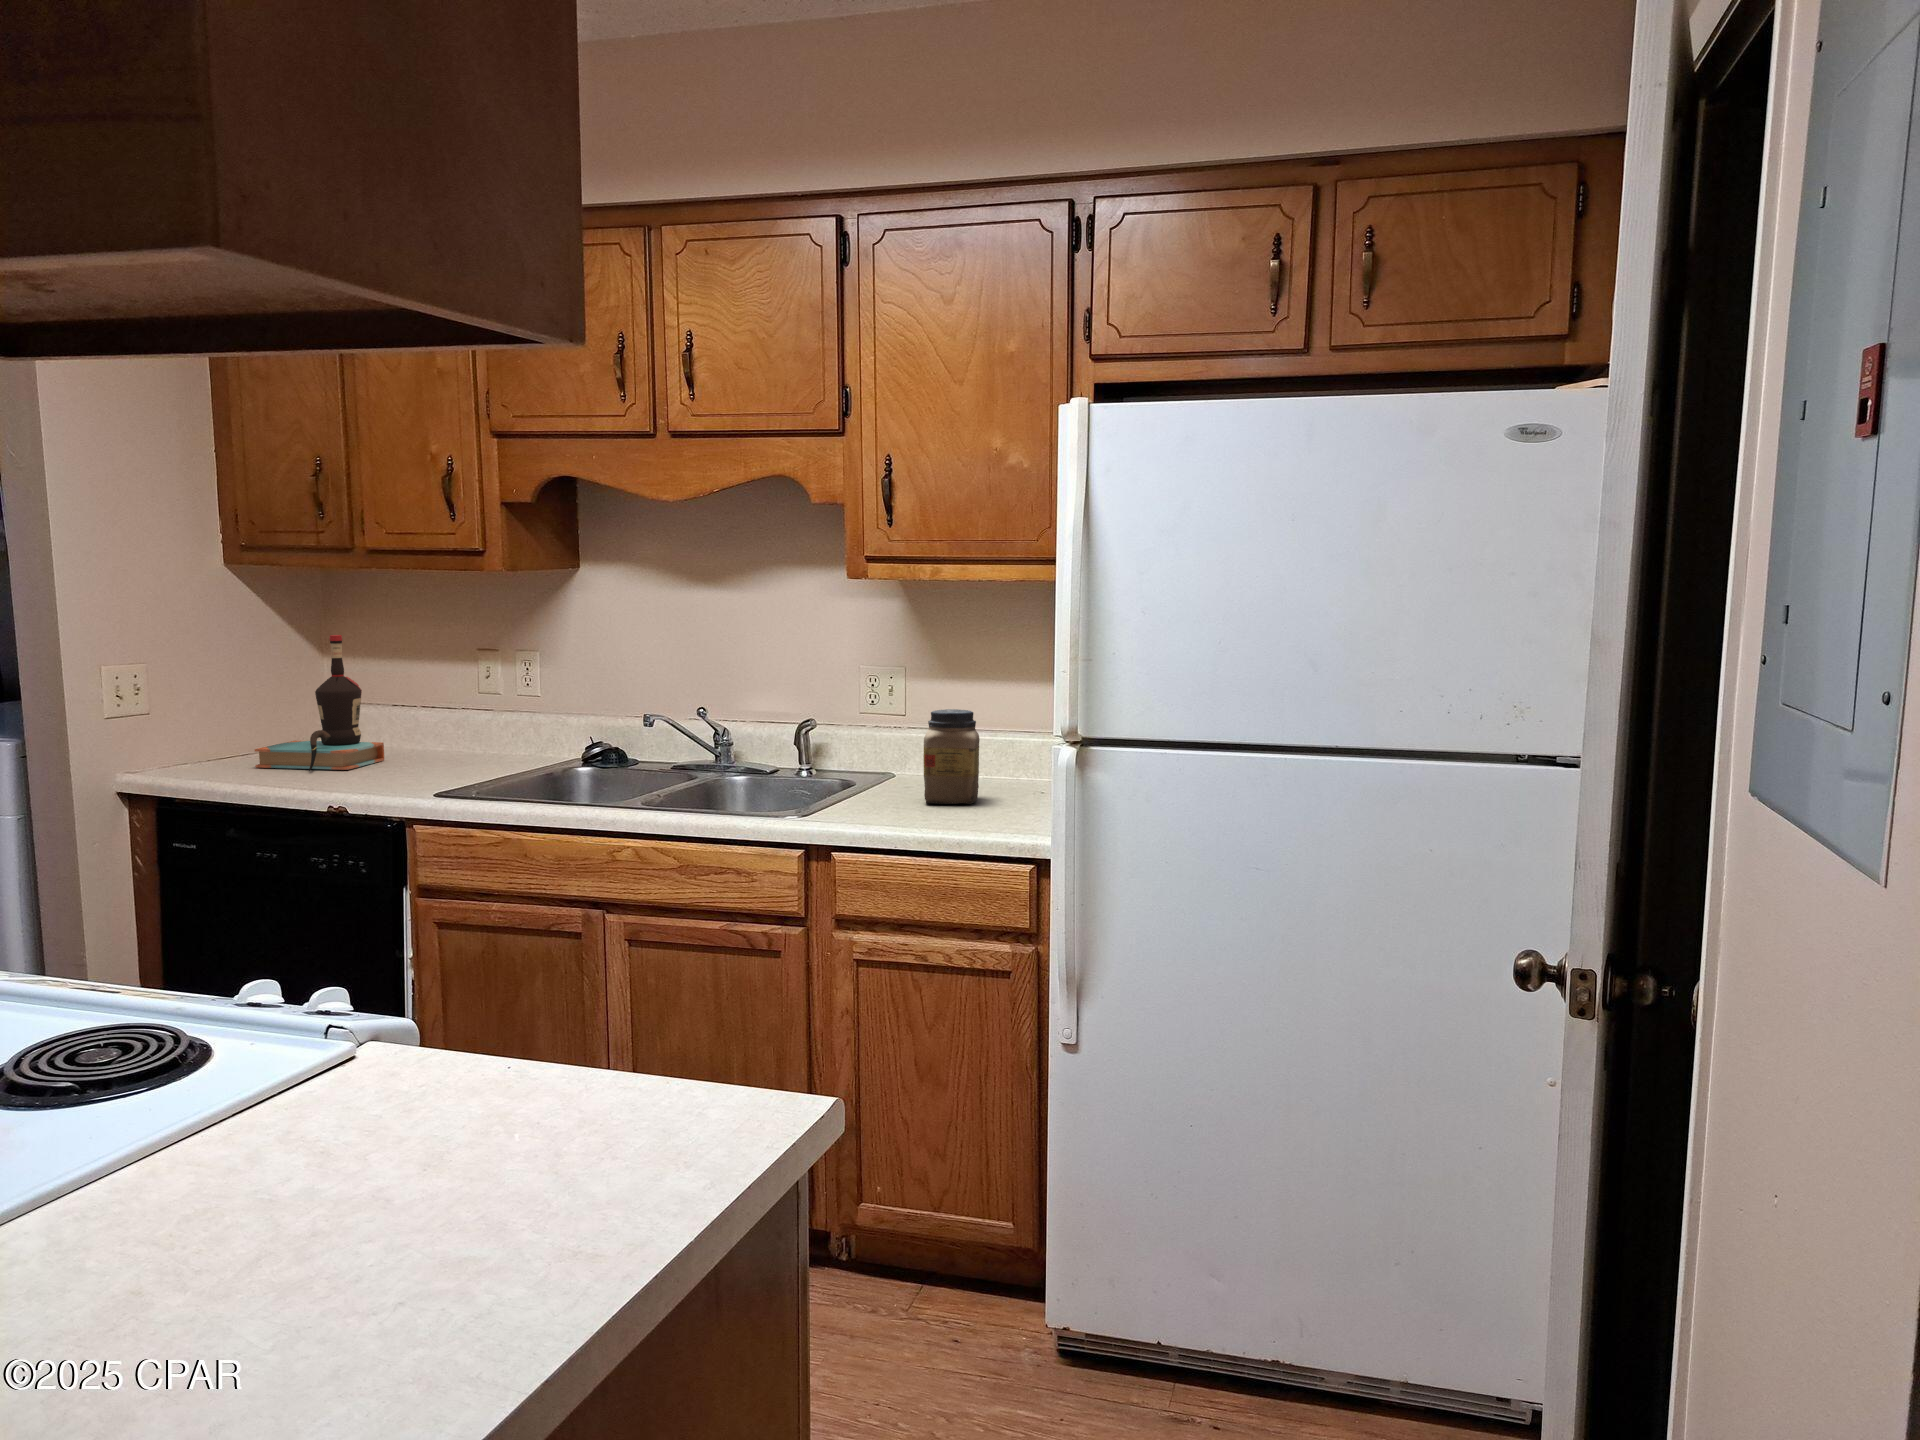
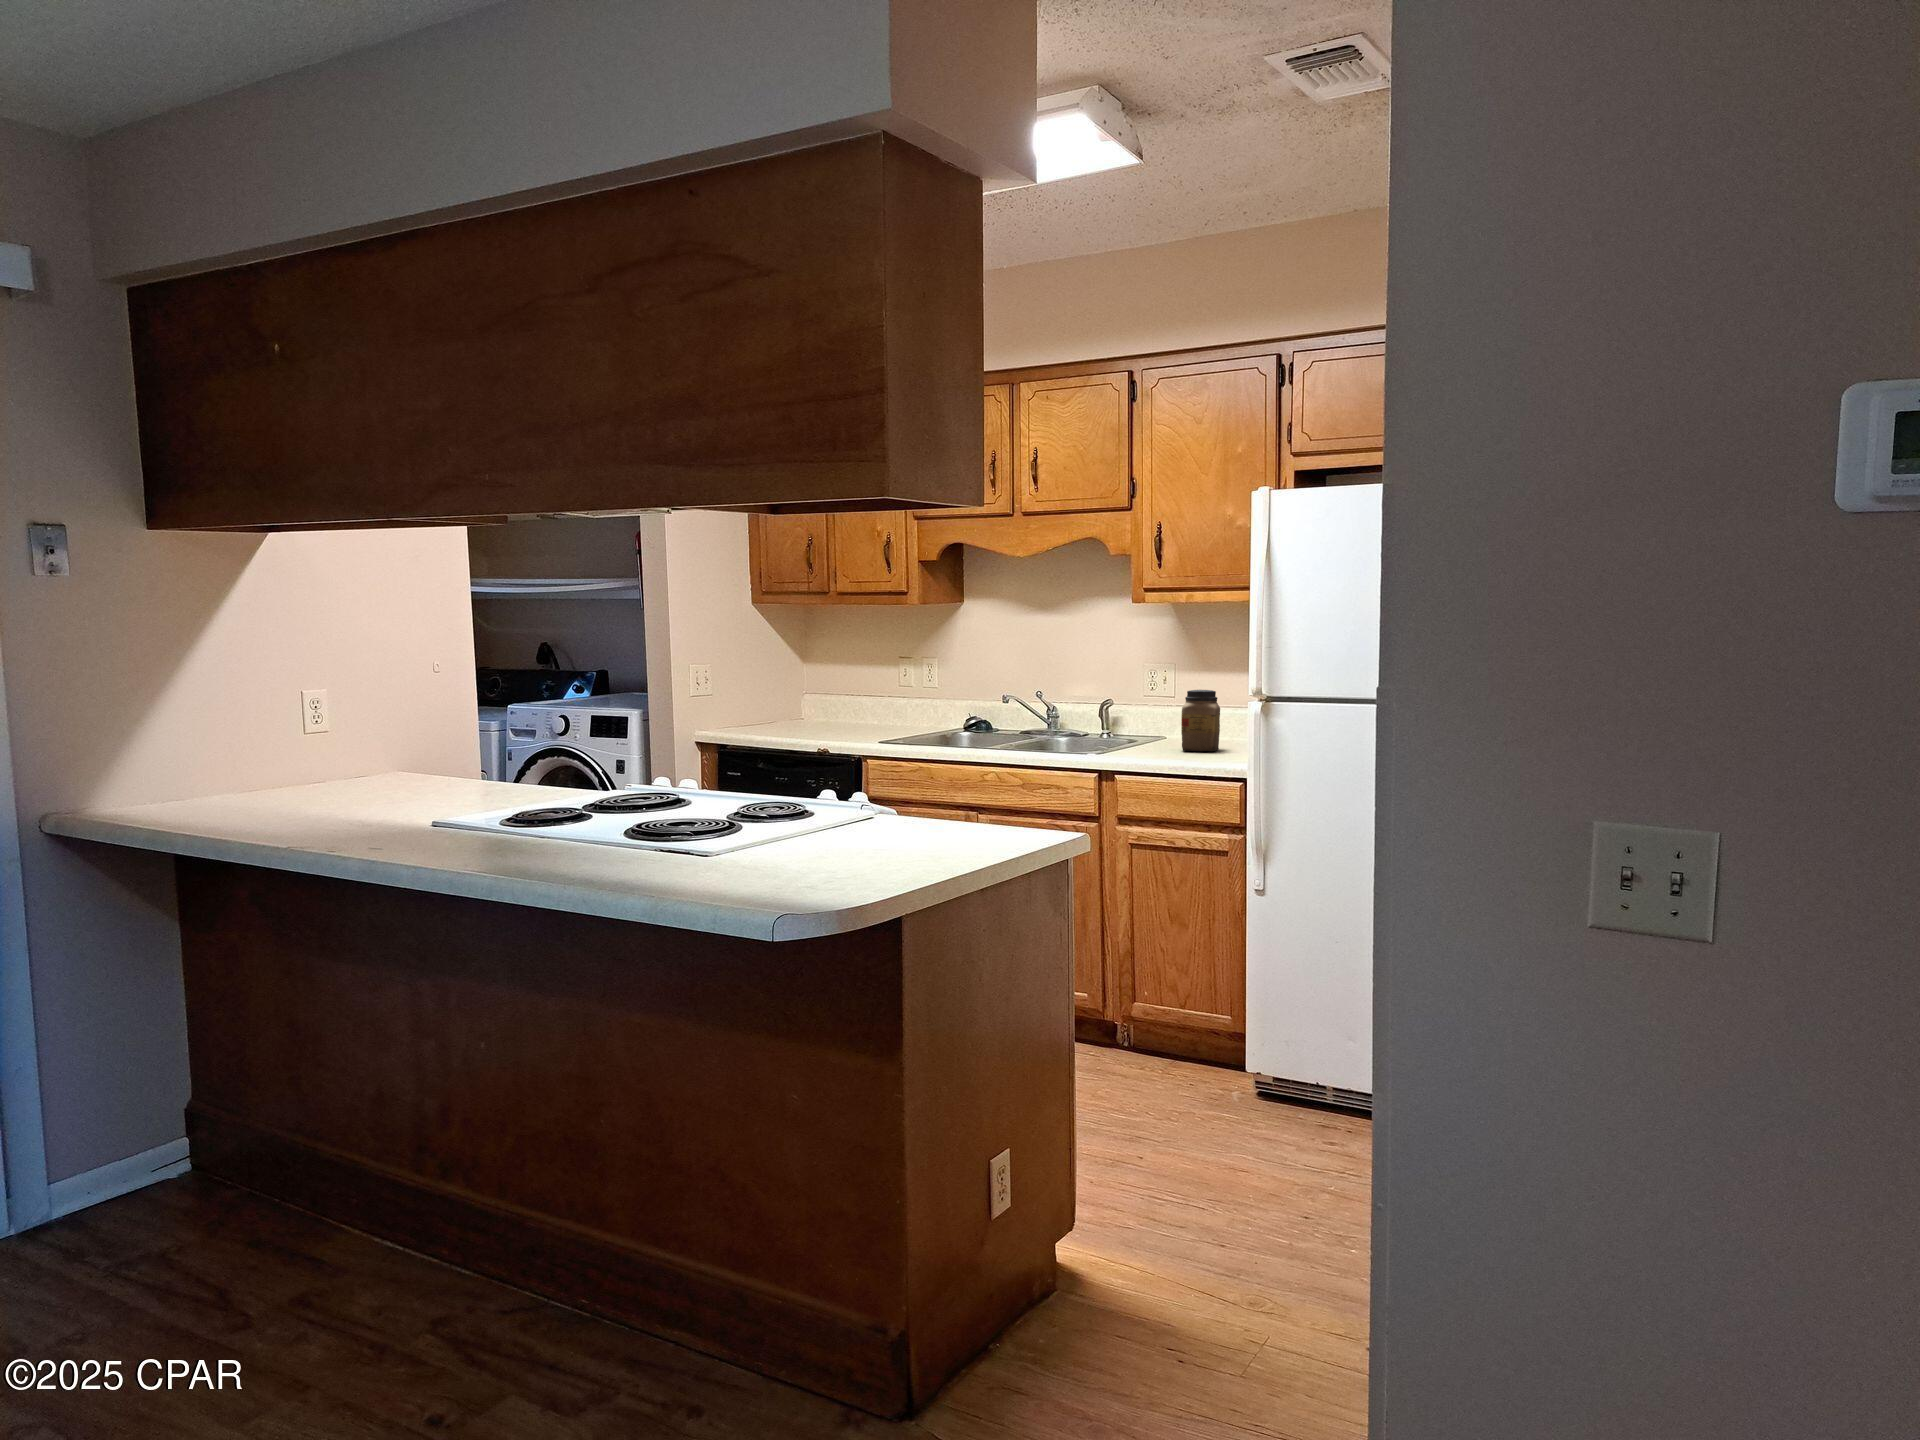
bottle: present [255,635,384,770] -> none [765,647,842,731]

